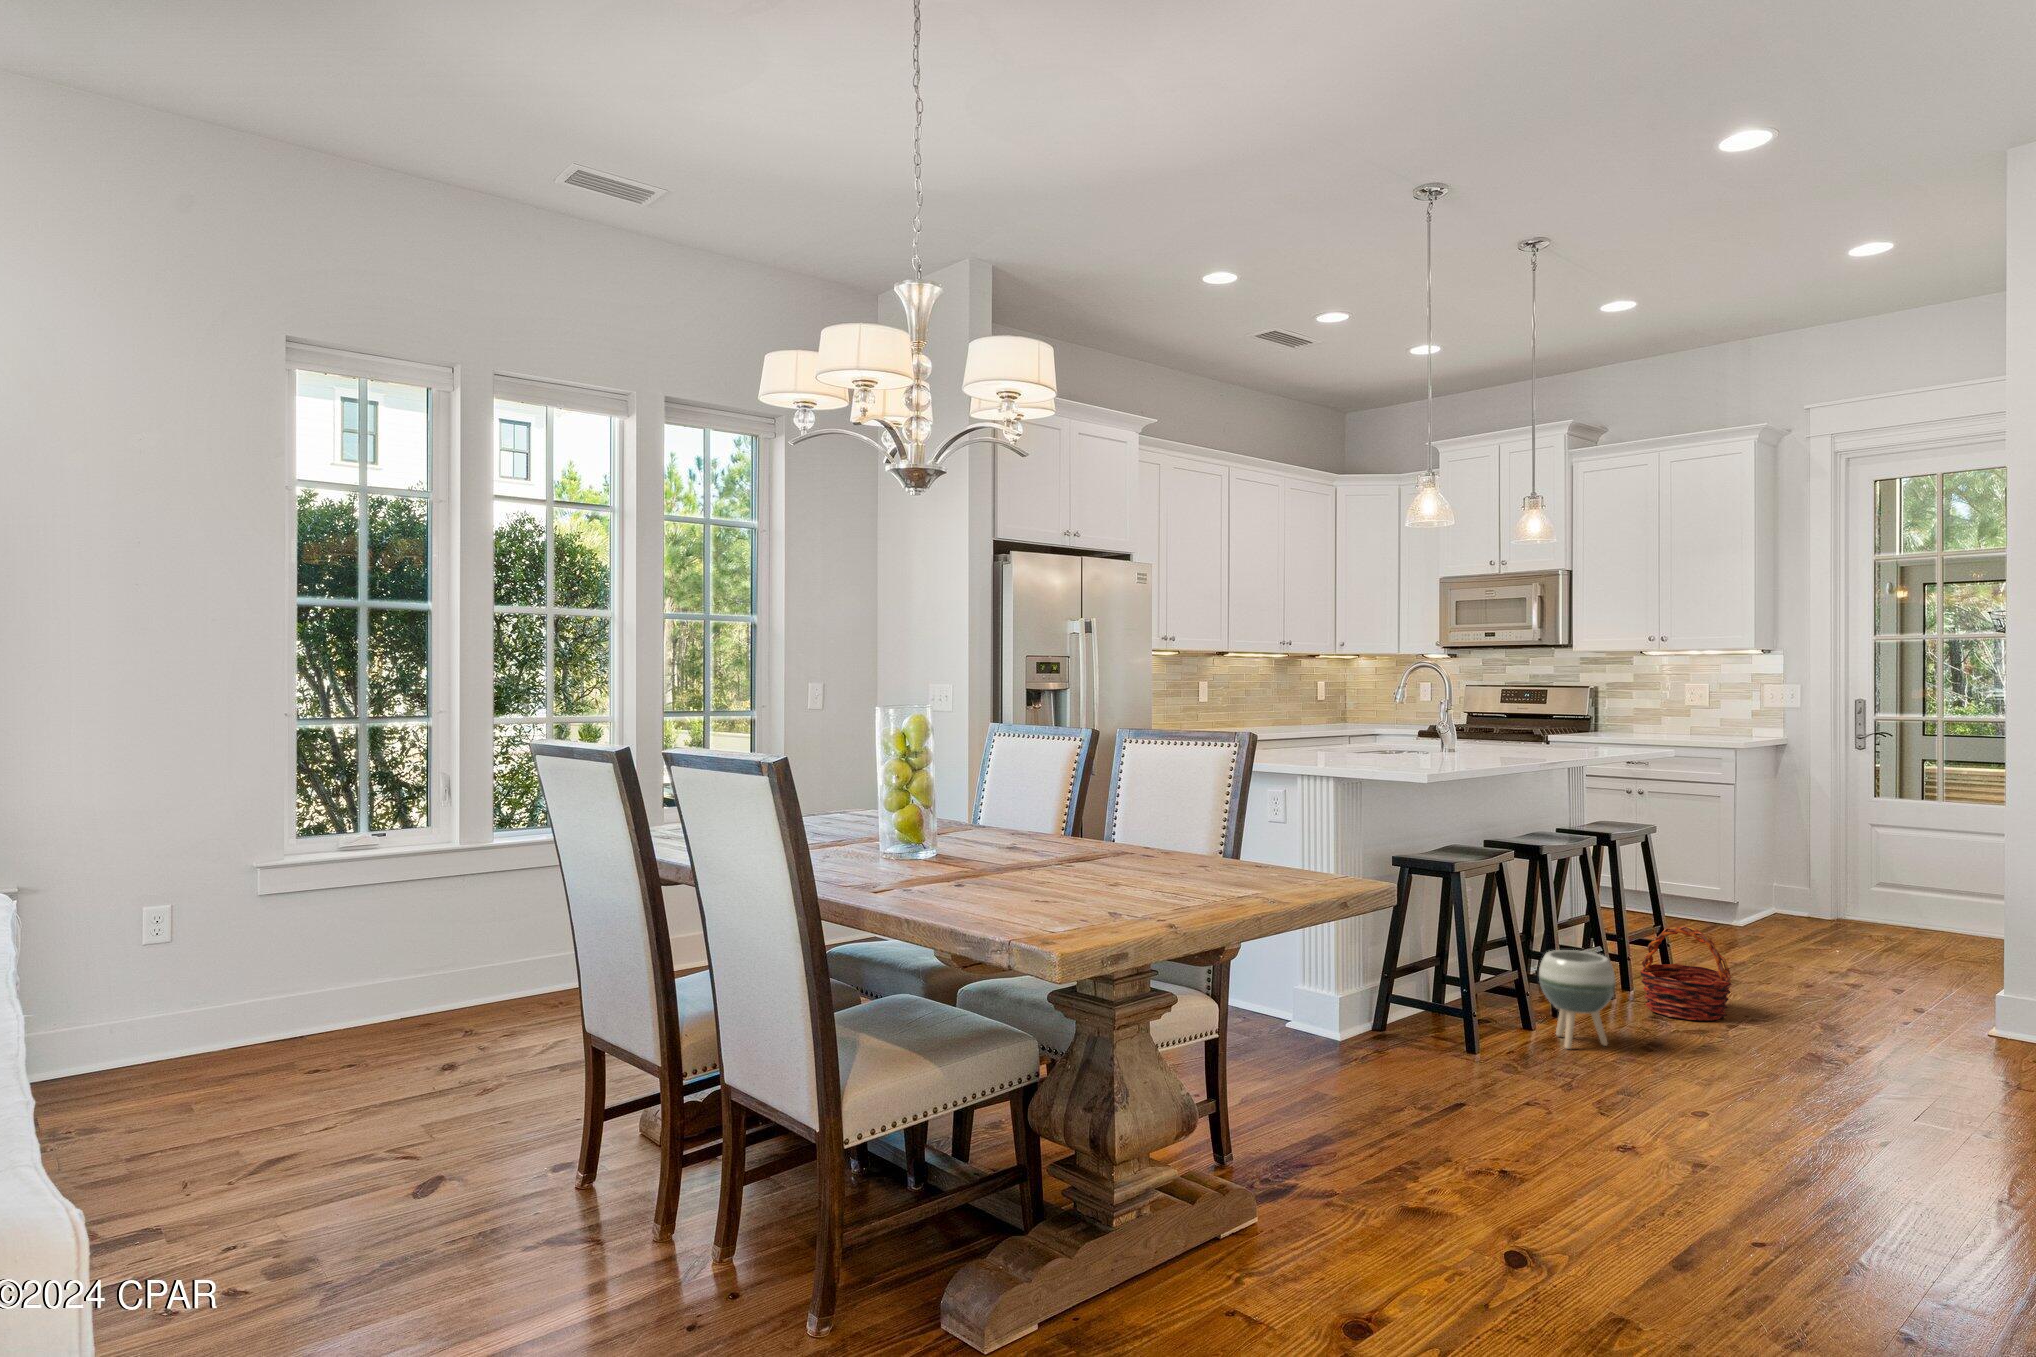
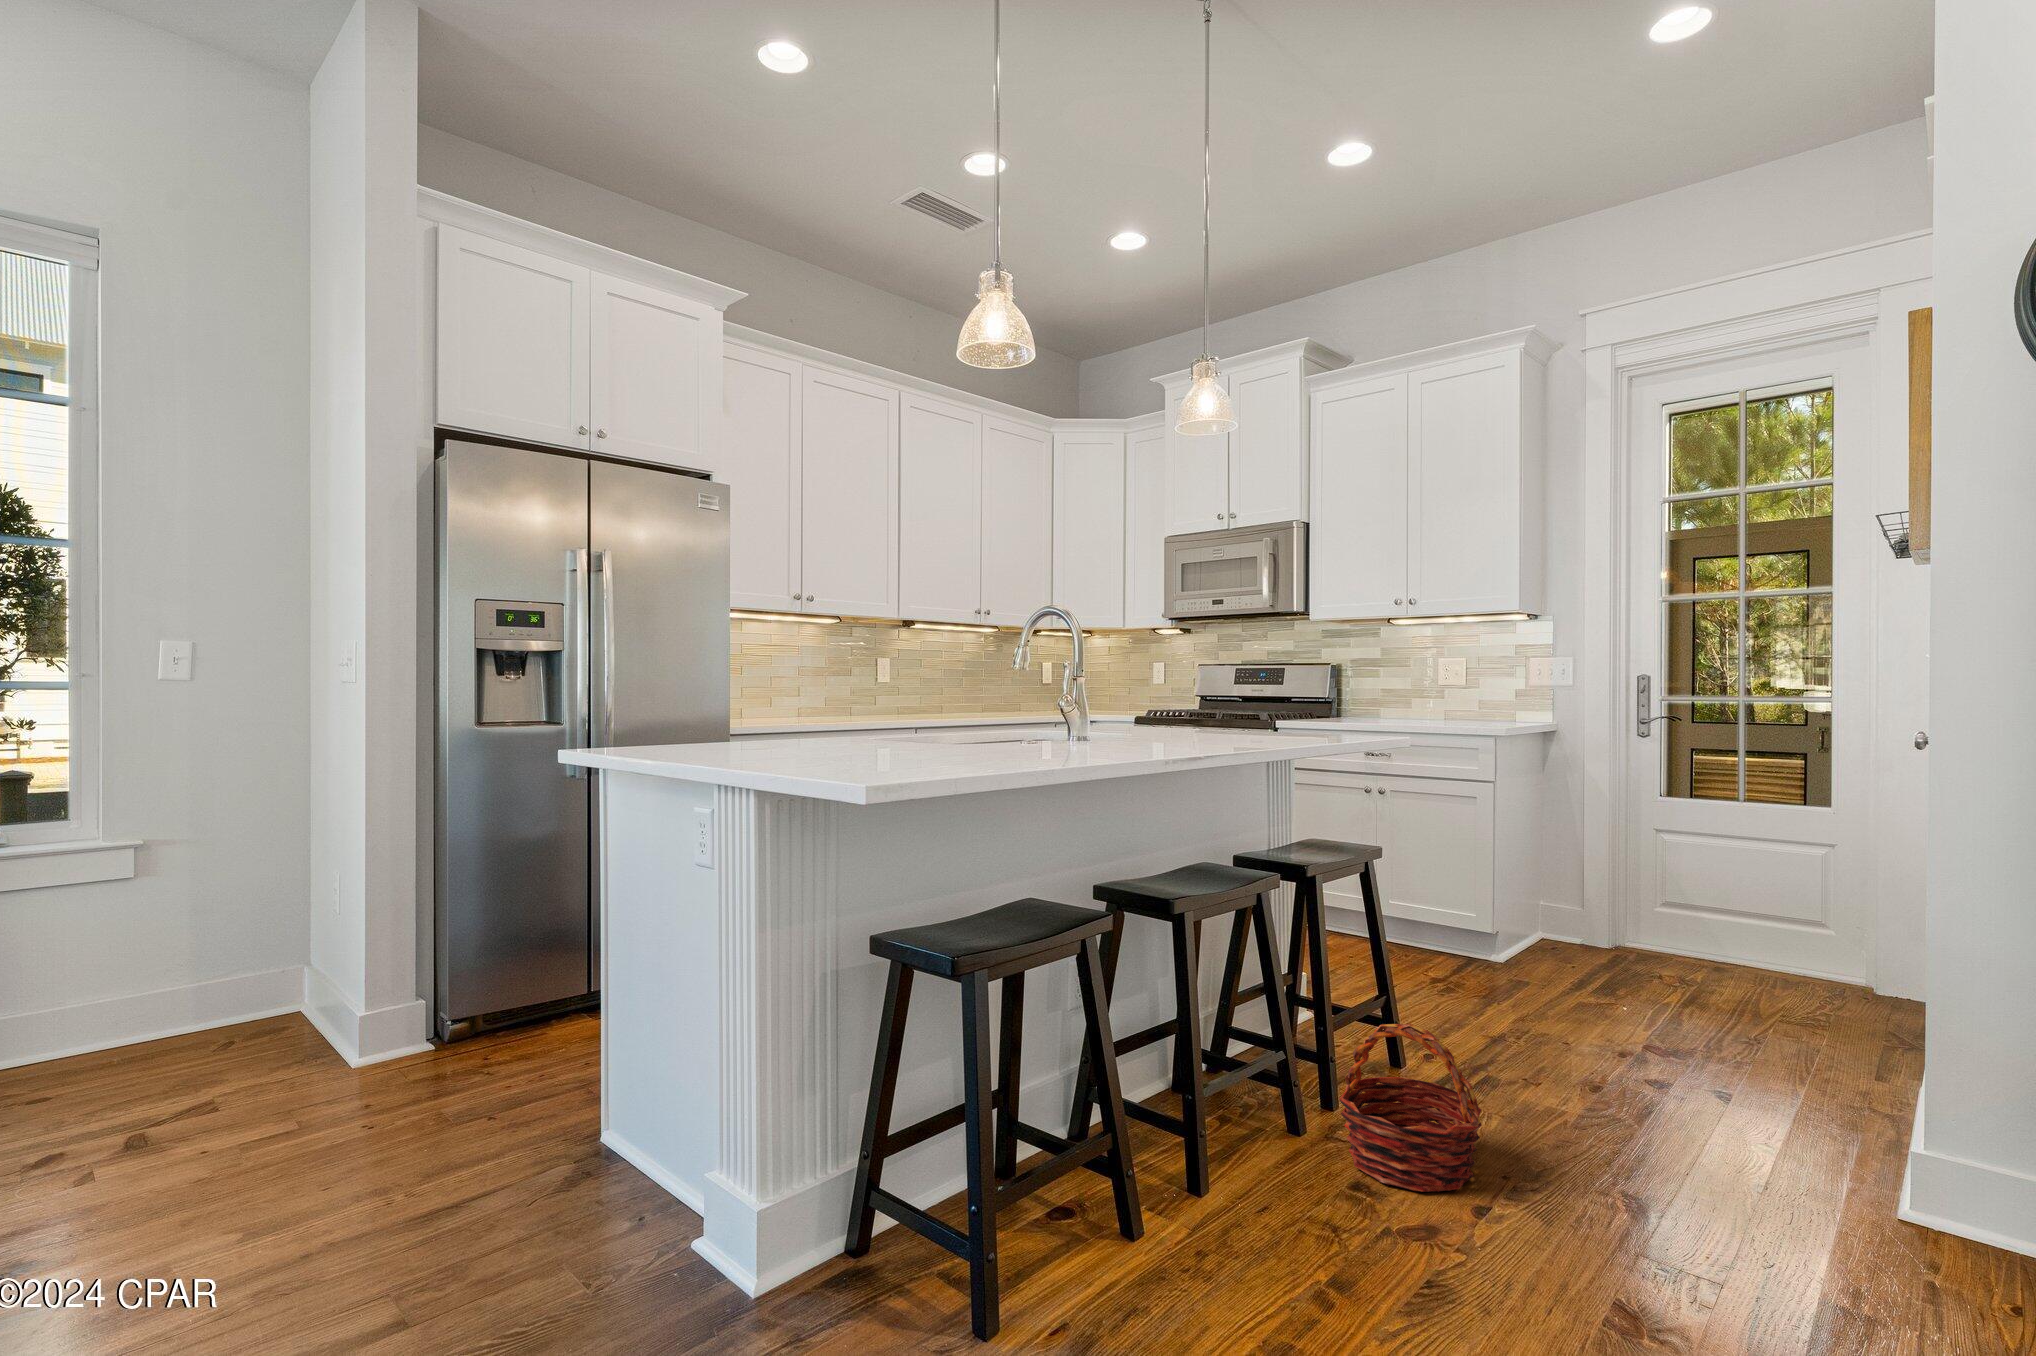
planter: present [1539,950,1616,1049] -> none [1138,1097,1269,1303]

